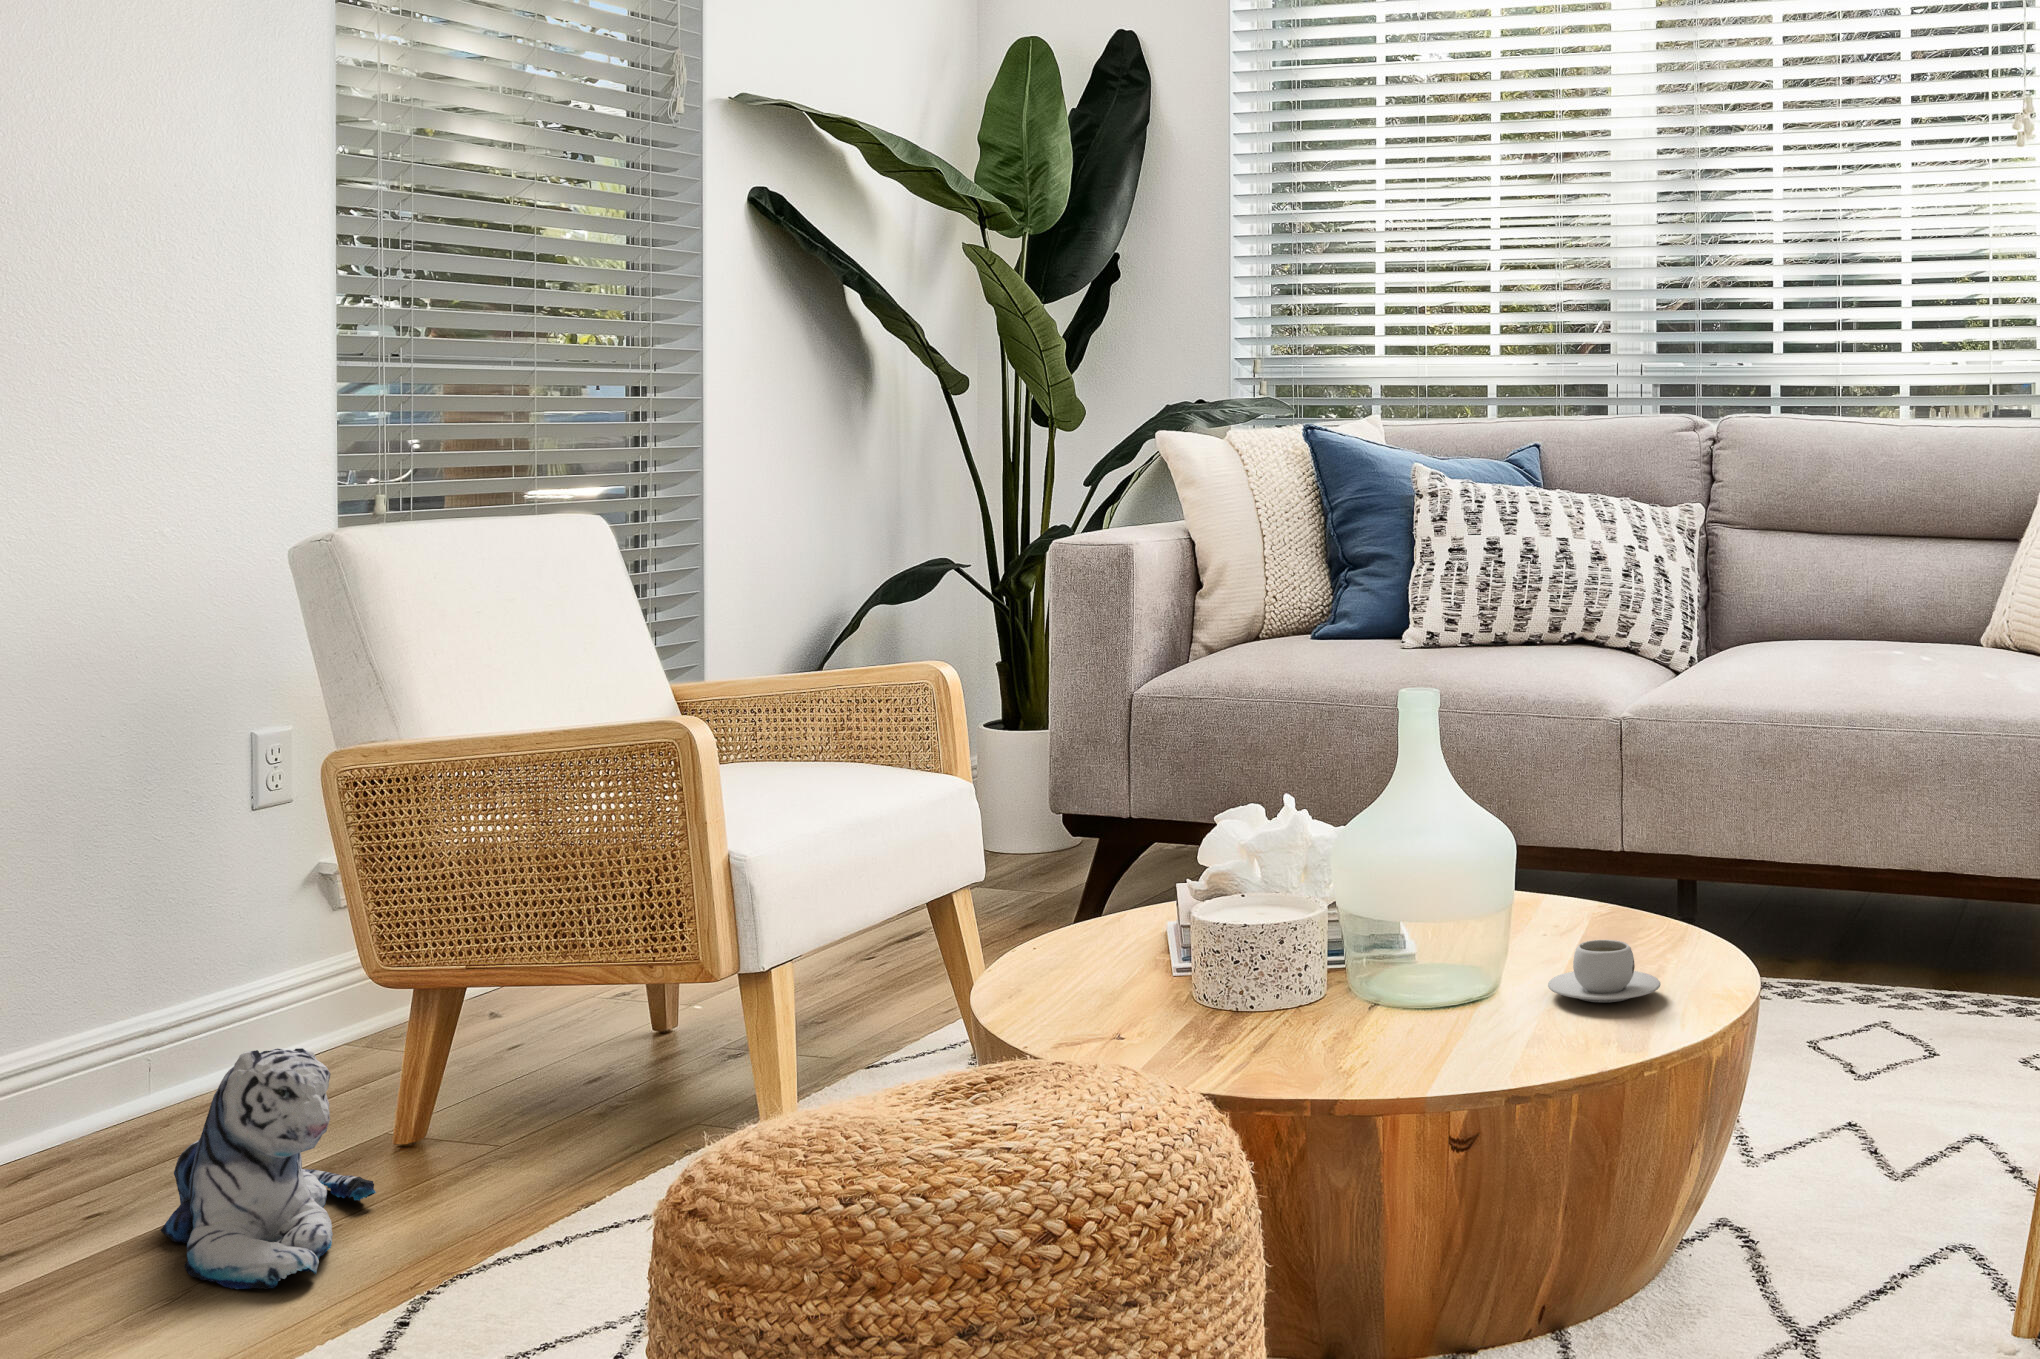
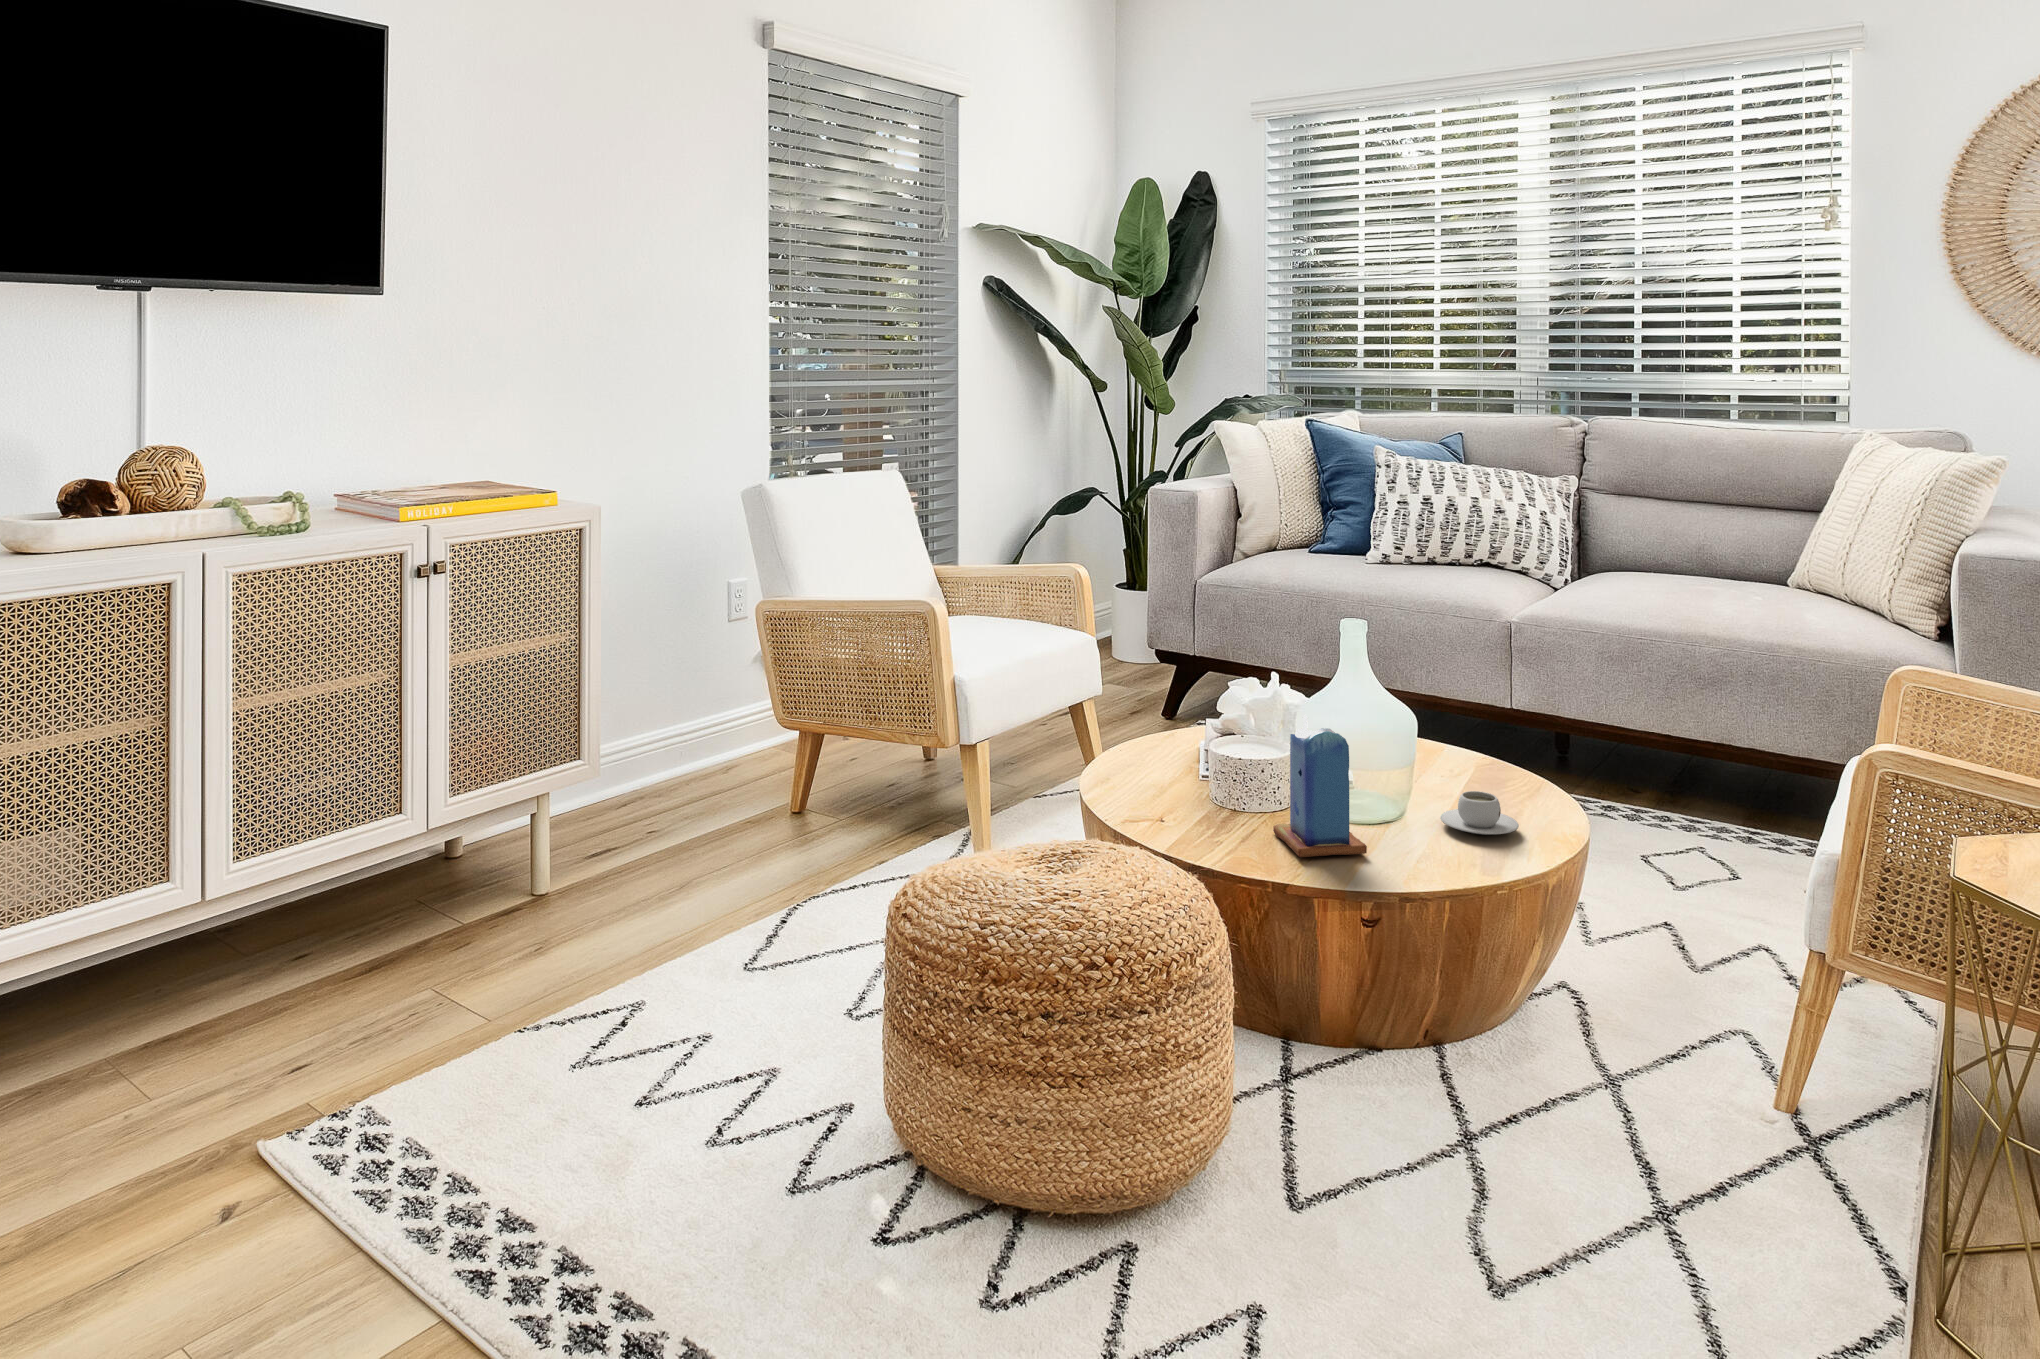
candle: none [1300,840,1445,1062] -> present [1273,715,1367,857]
plush toy: present [161,1048,376,1289] -> none [661,760,766,894]

